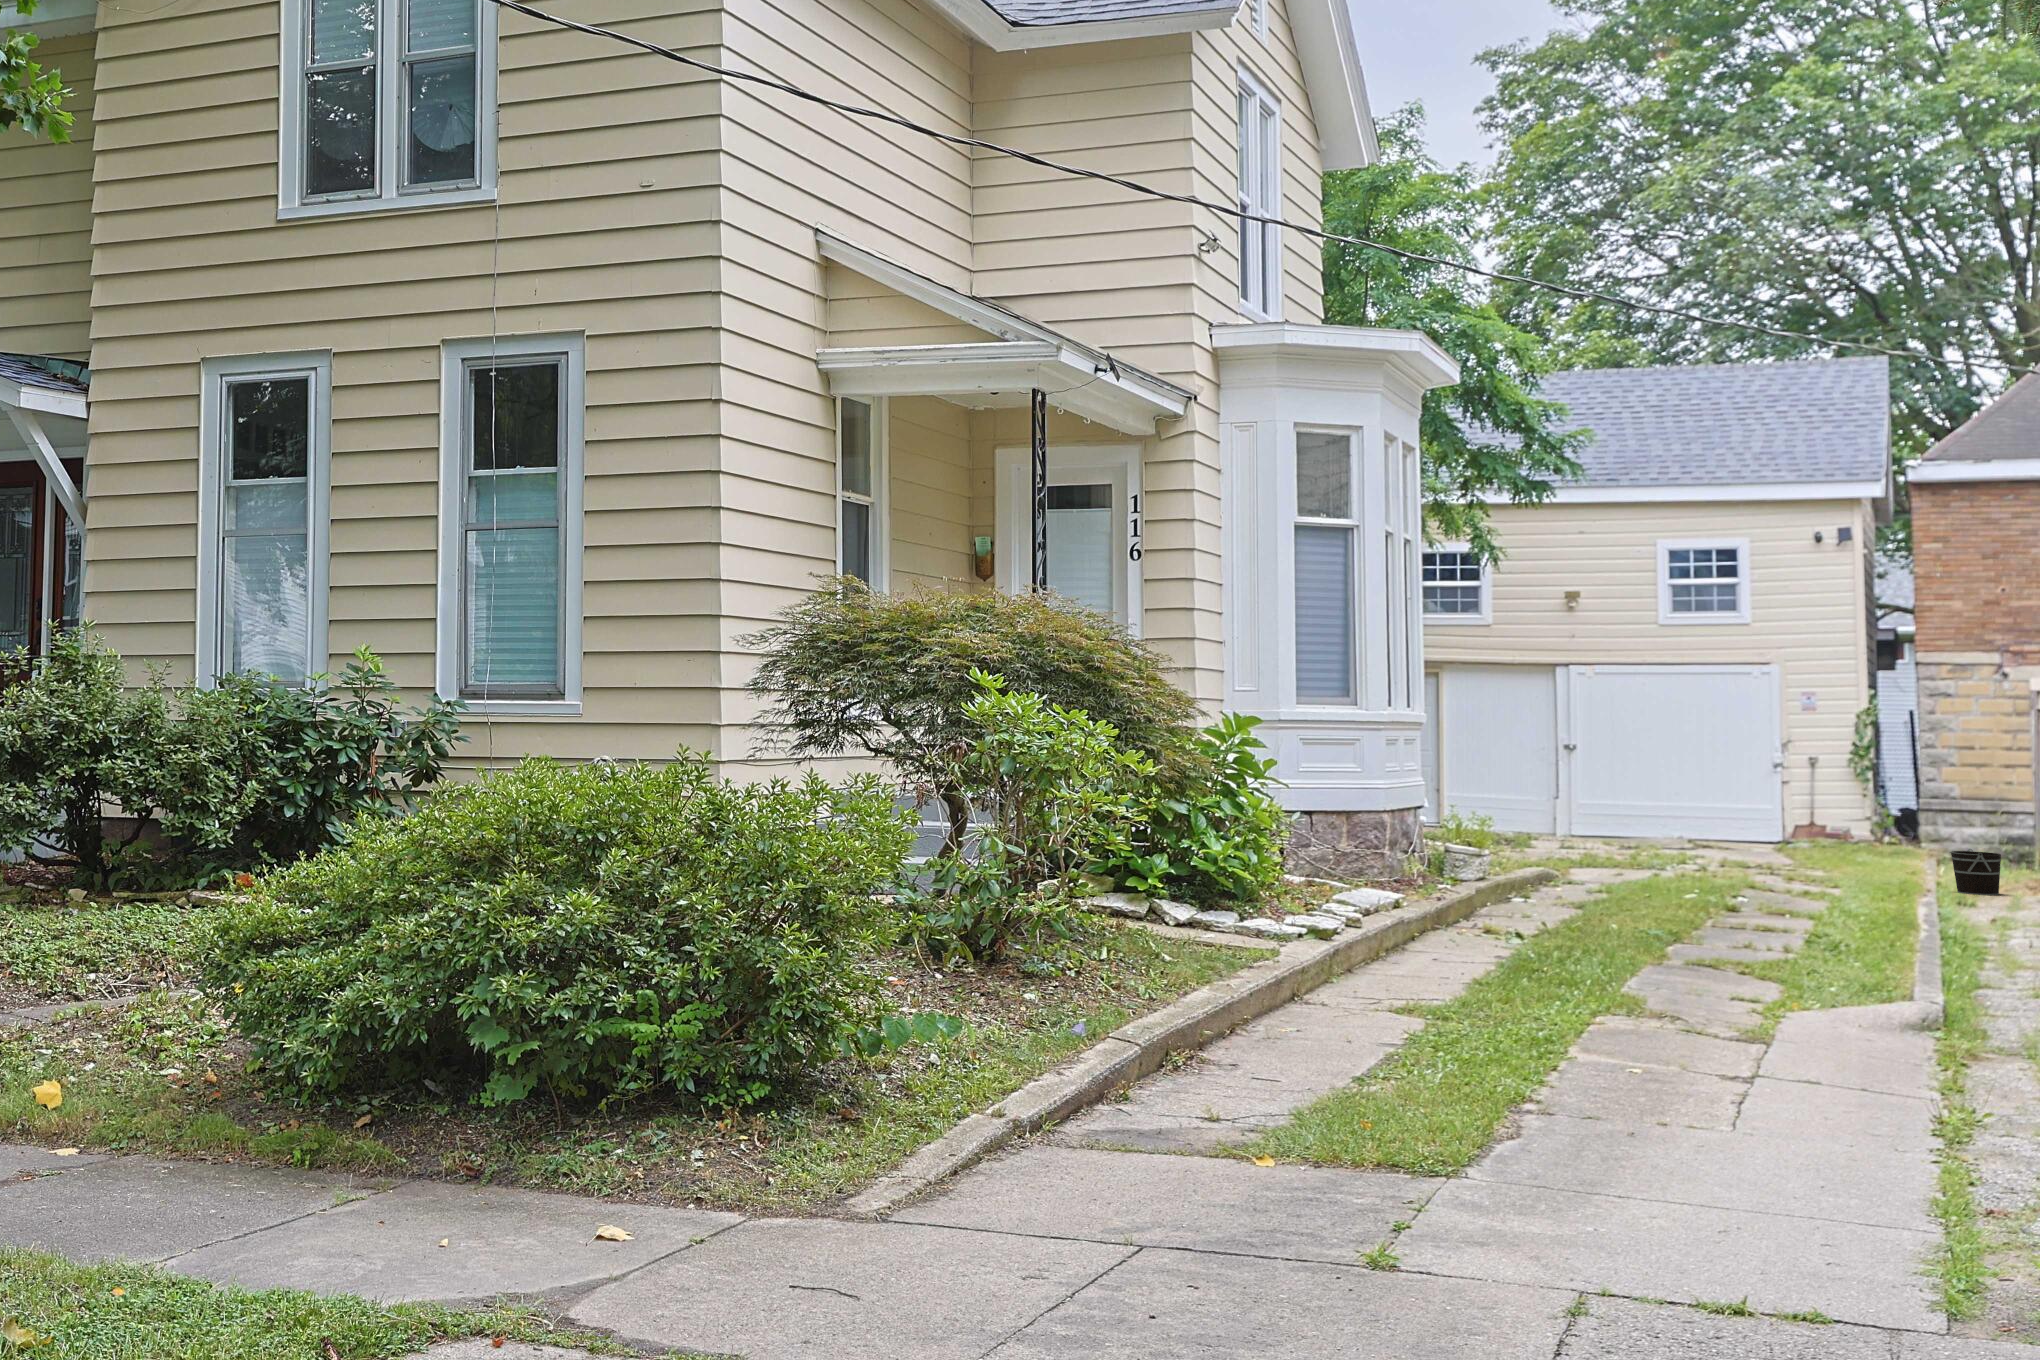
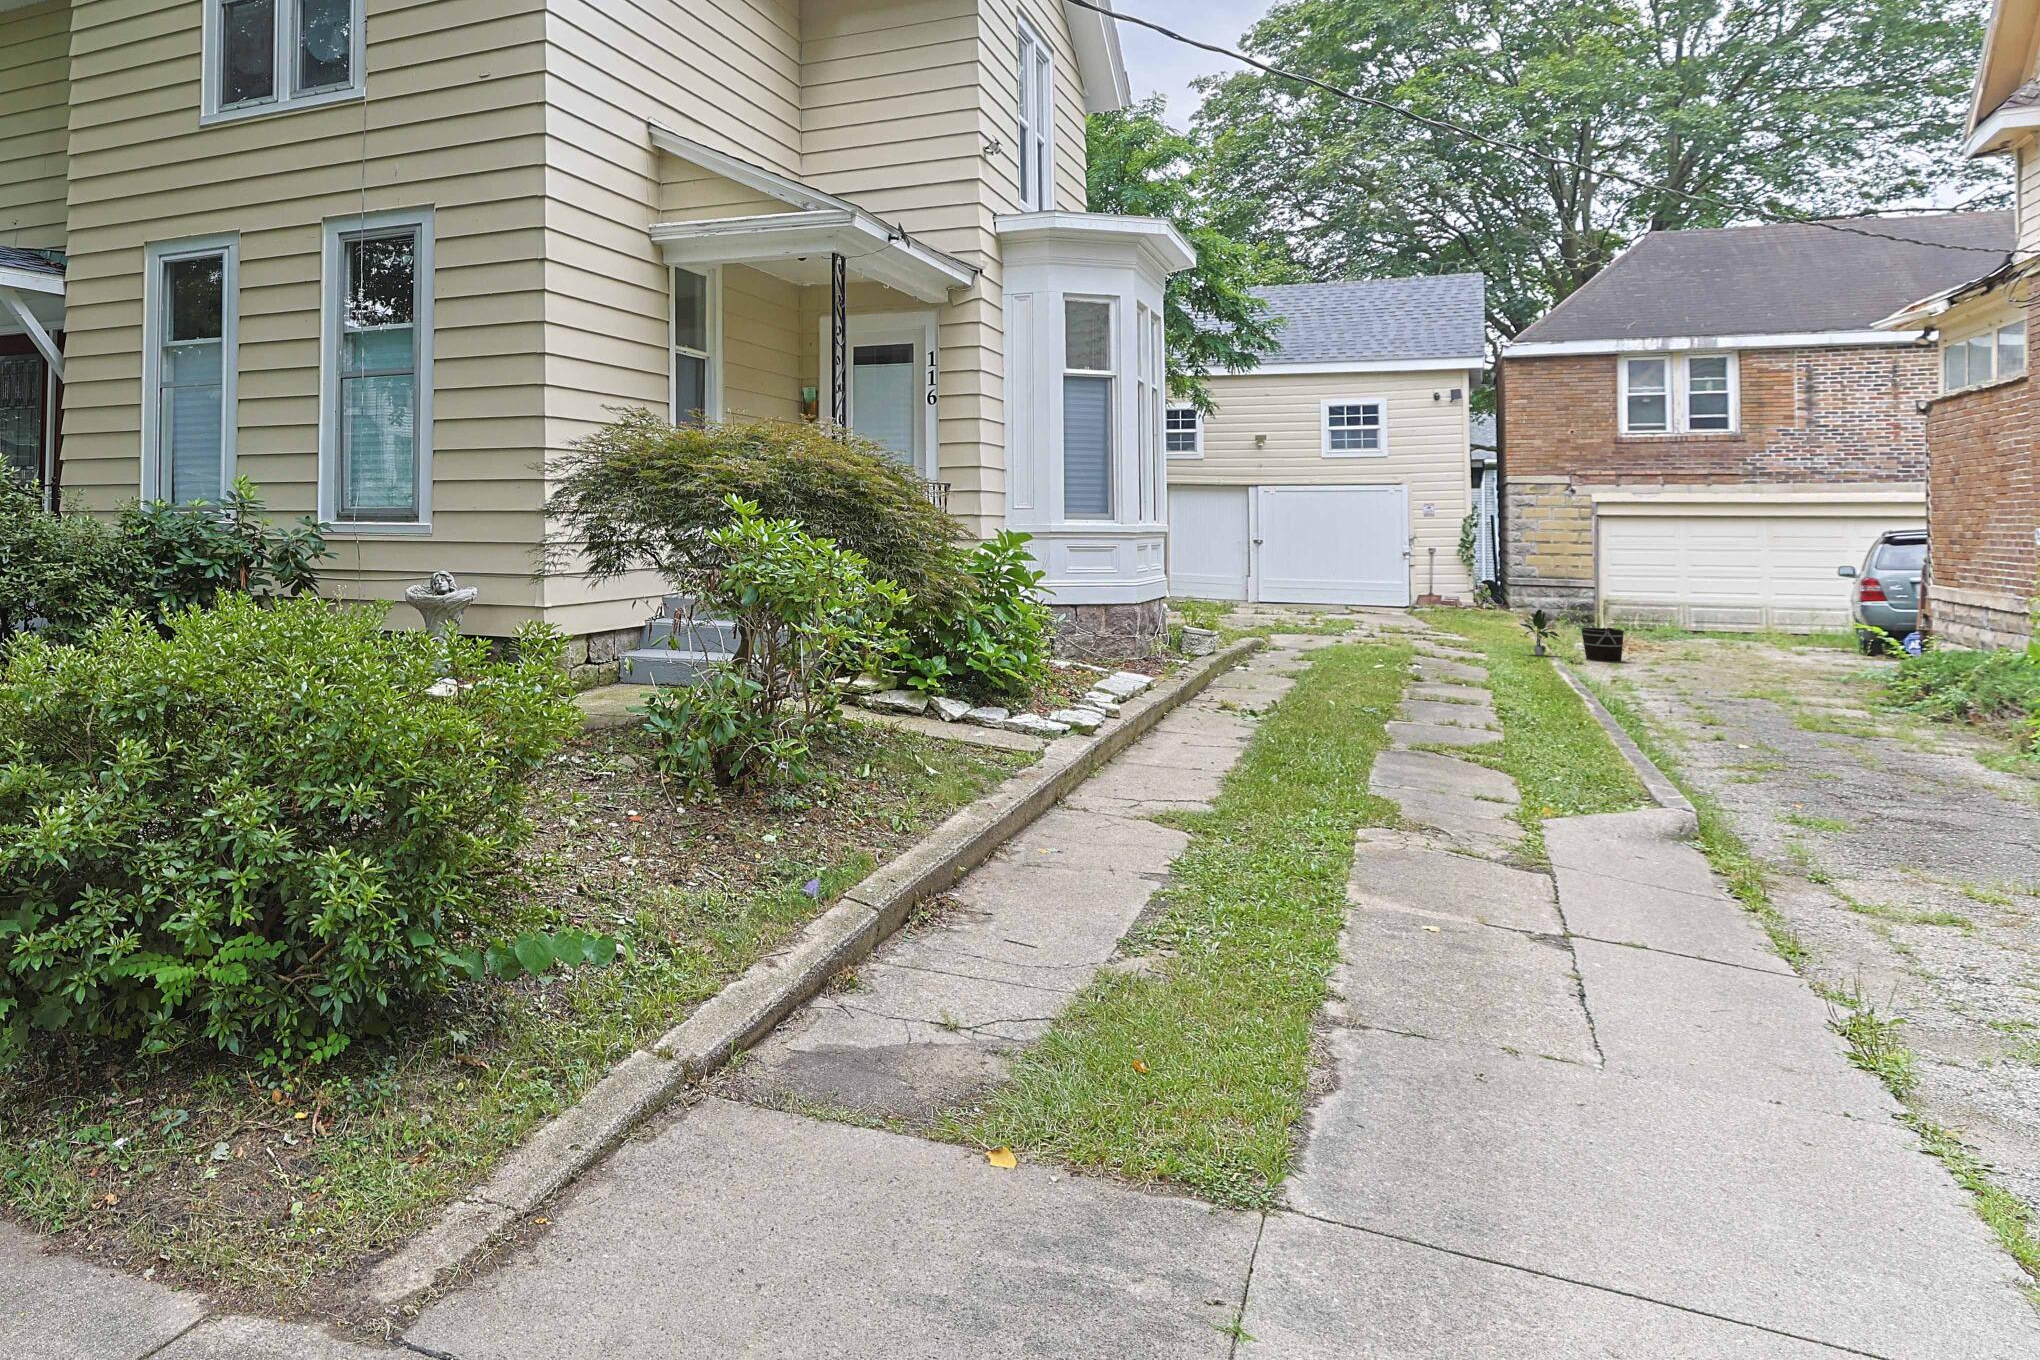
potted plant: none [1877,828,1929,888] -> present [1520,609,1560,656]

